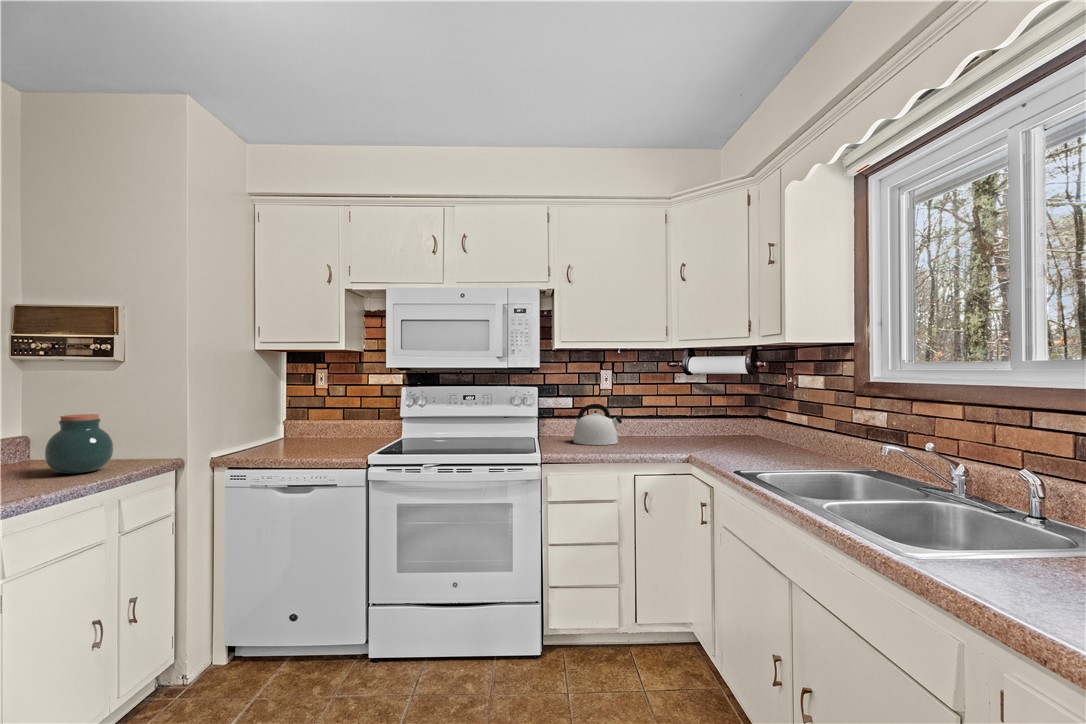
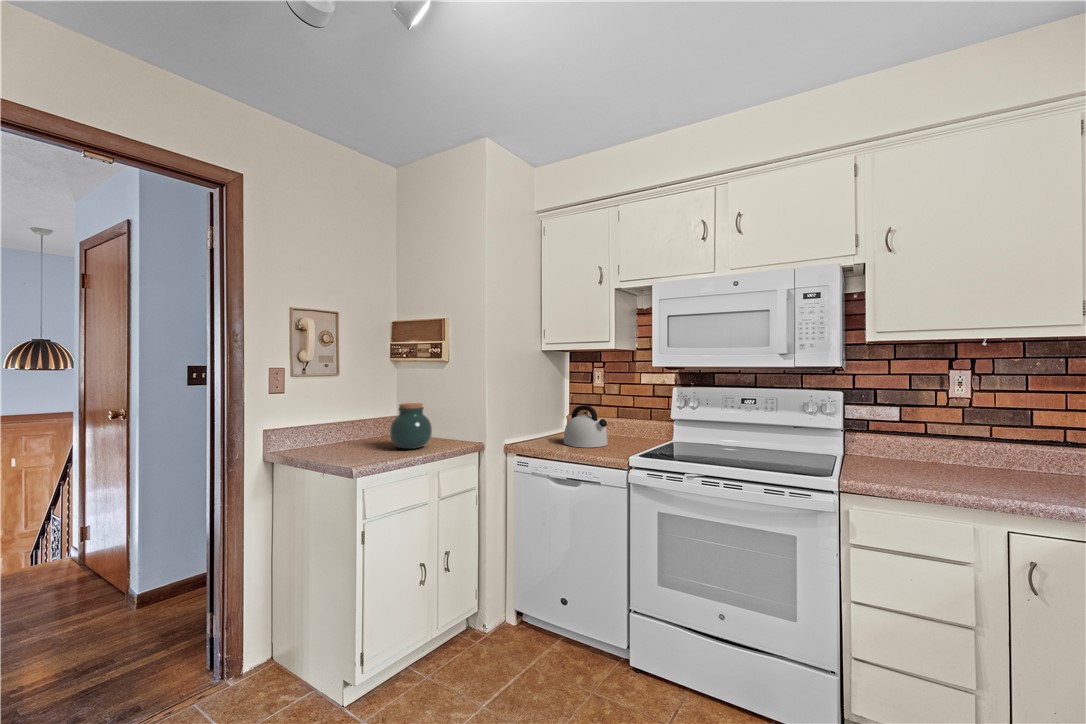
kettle: present [573,404,622,445] -> present [563,405,608,448]

